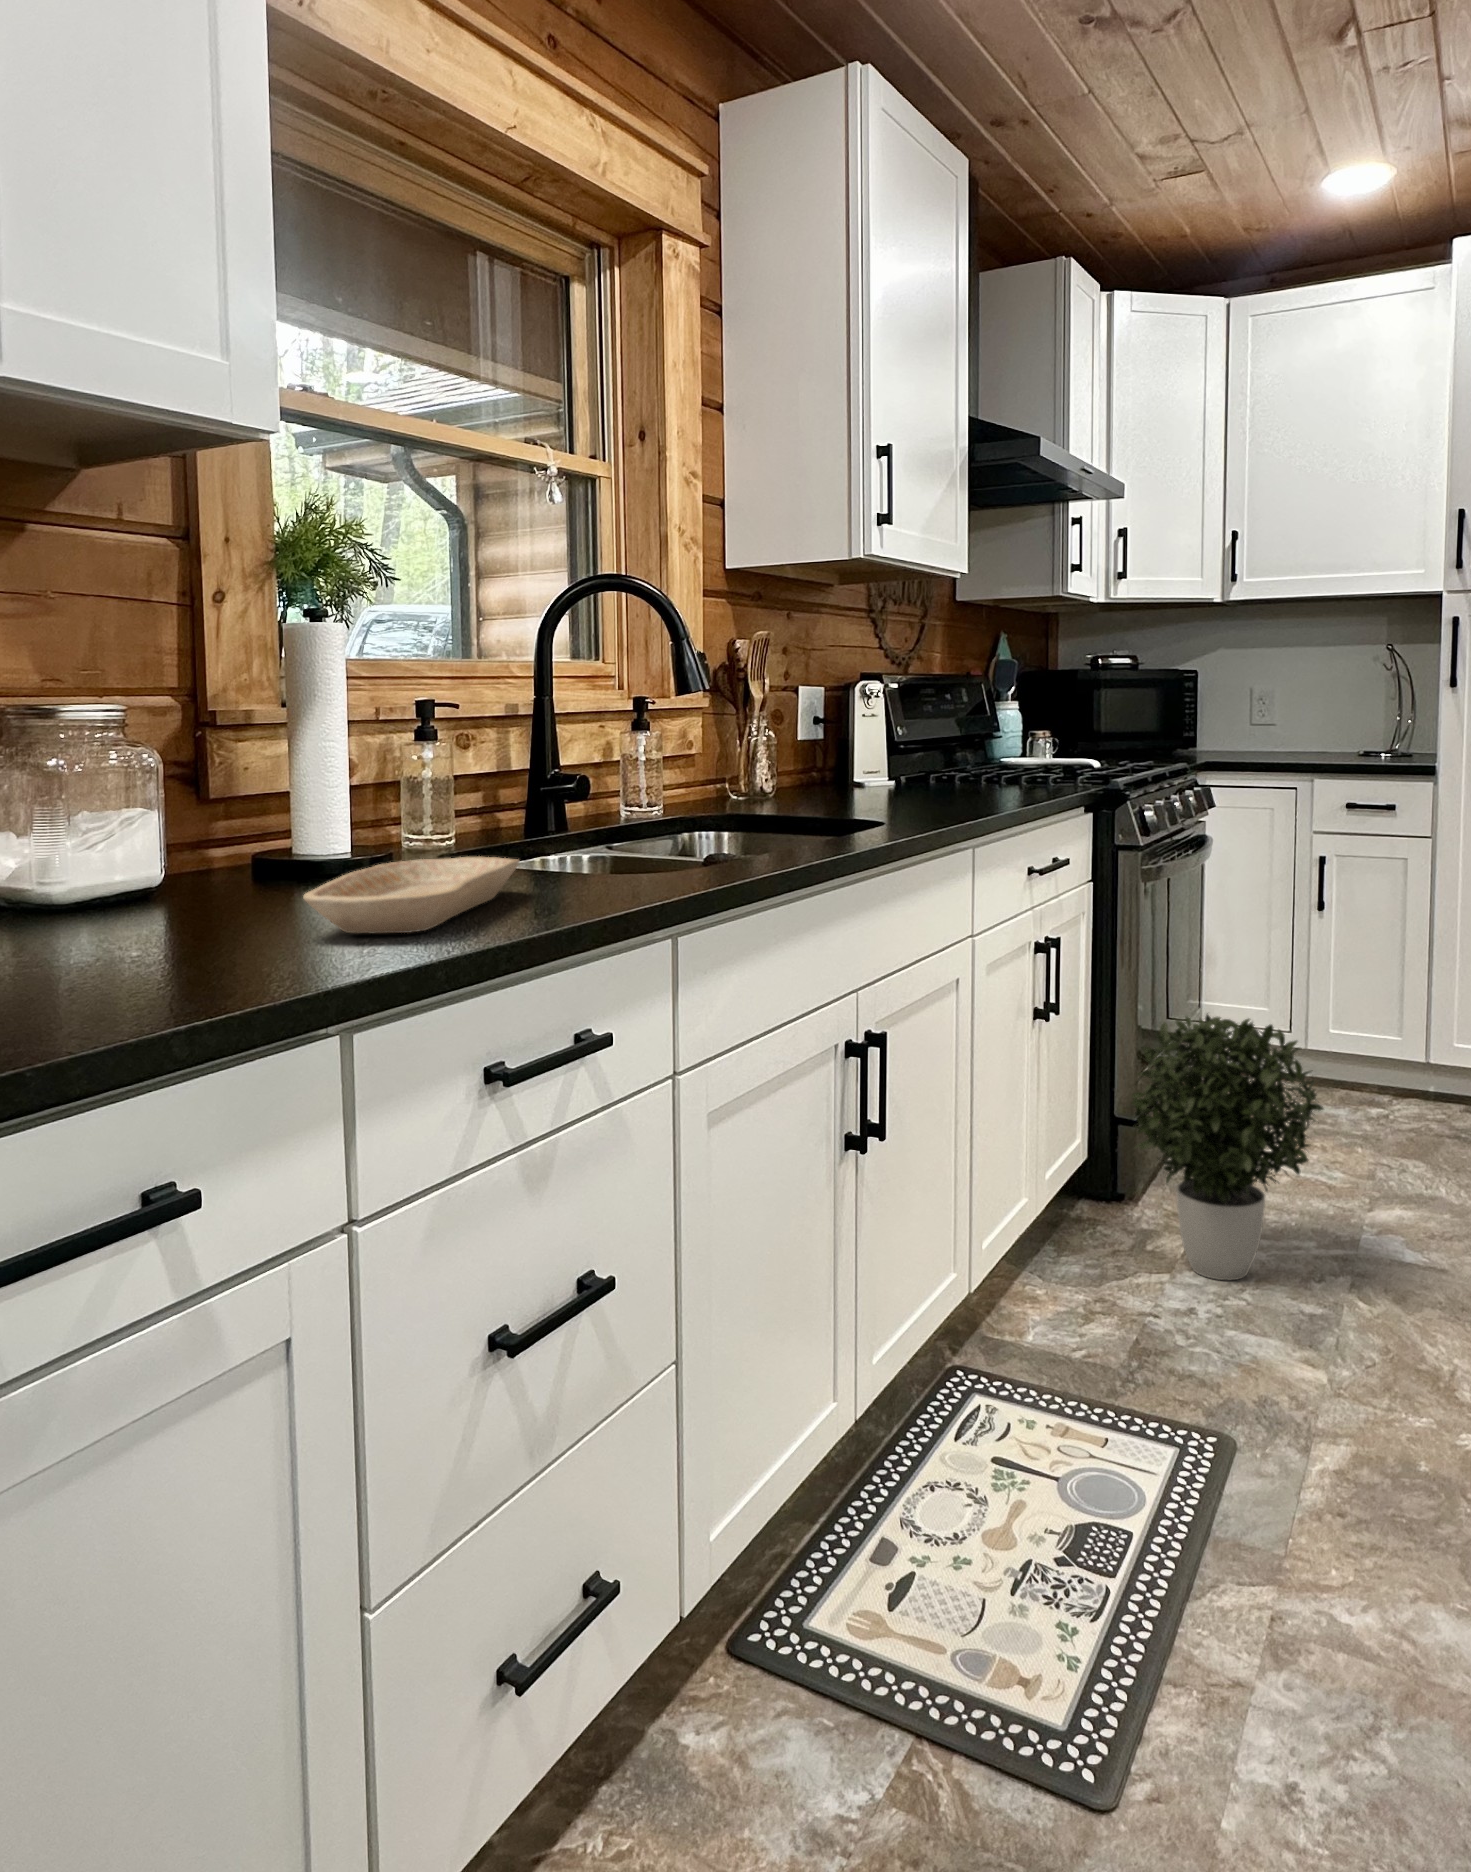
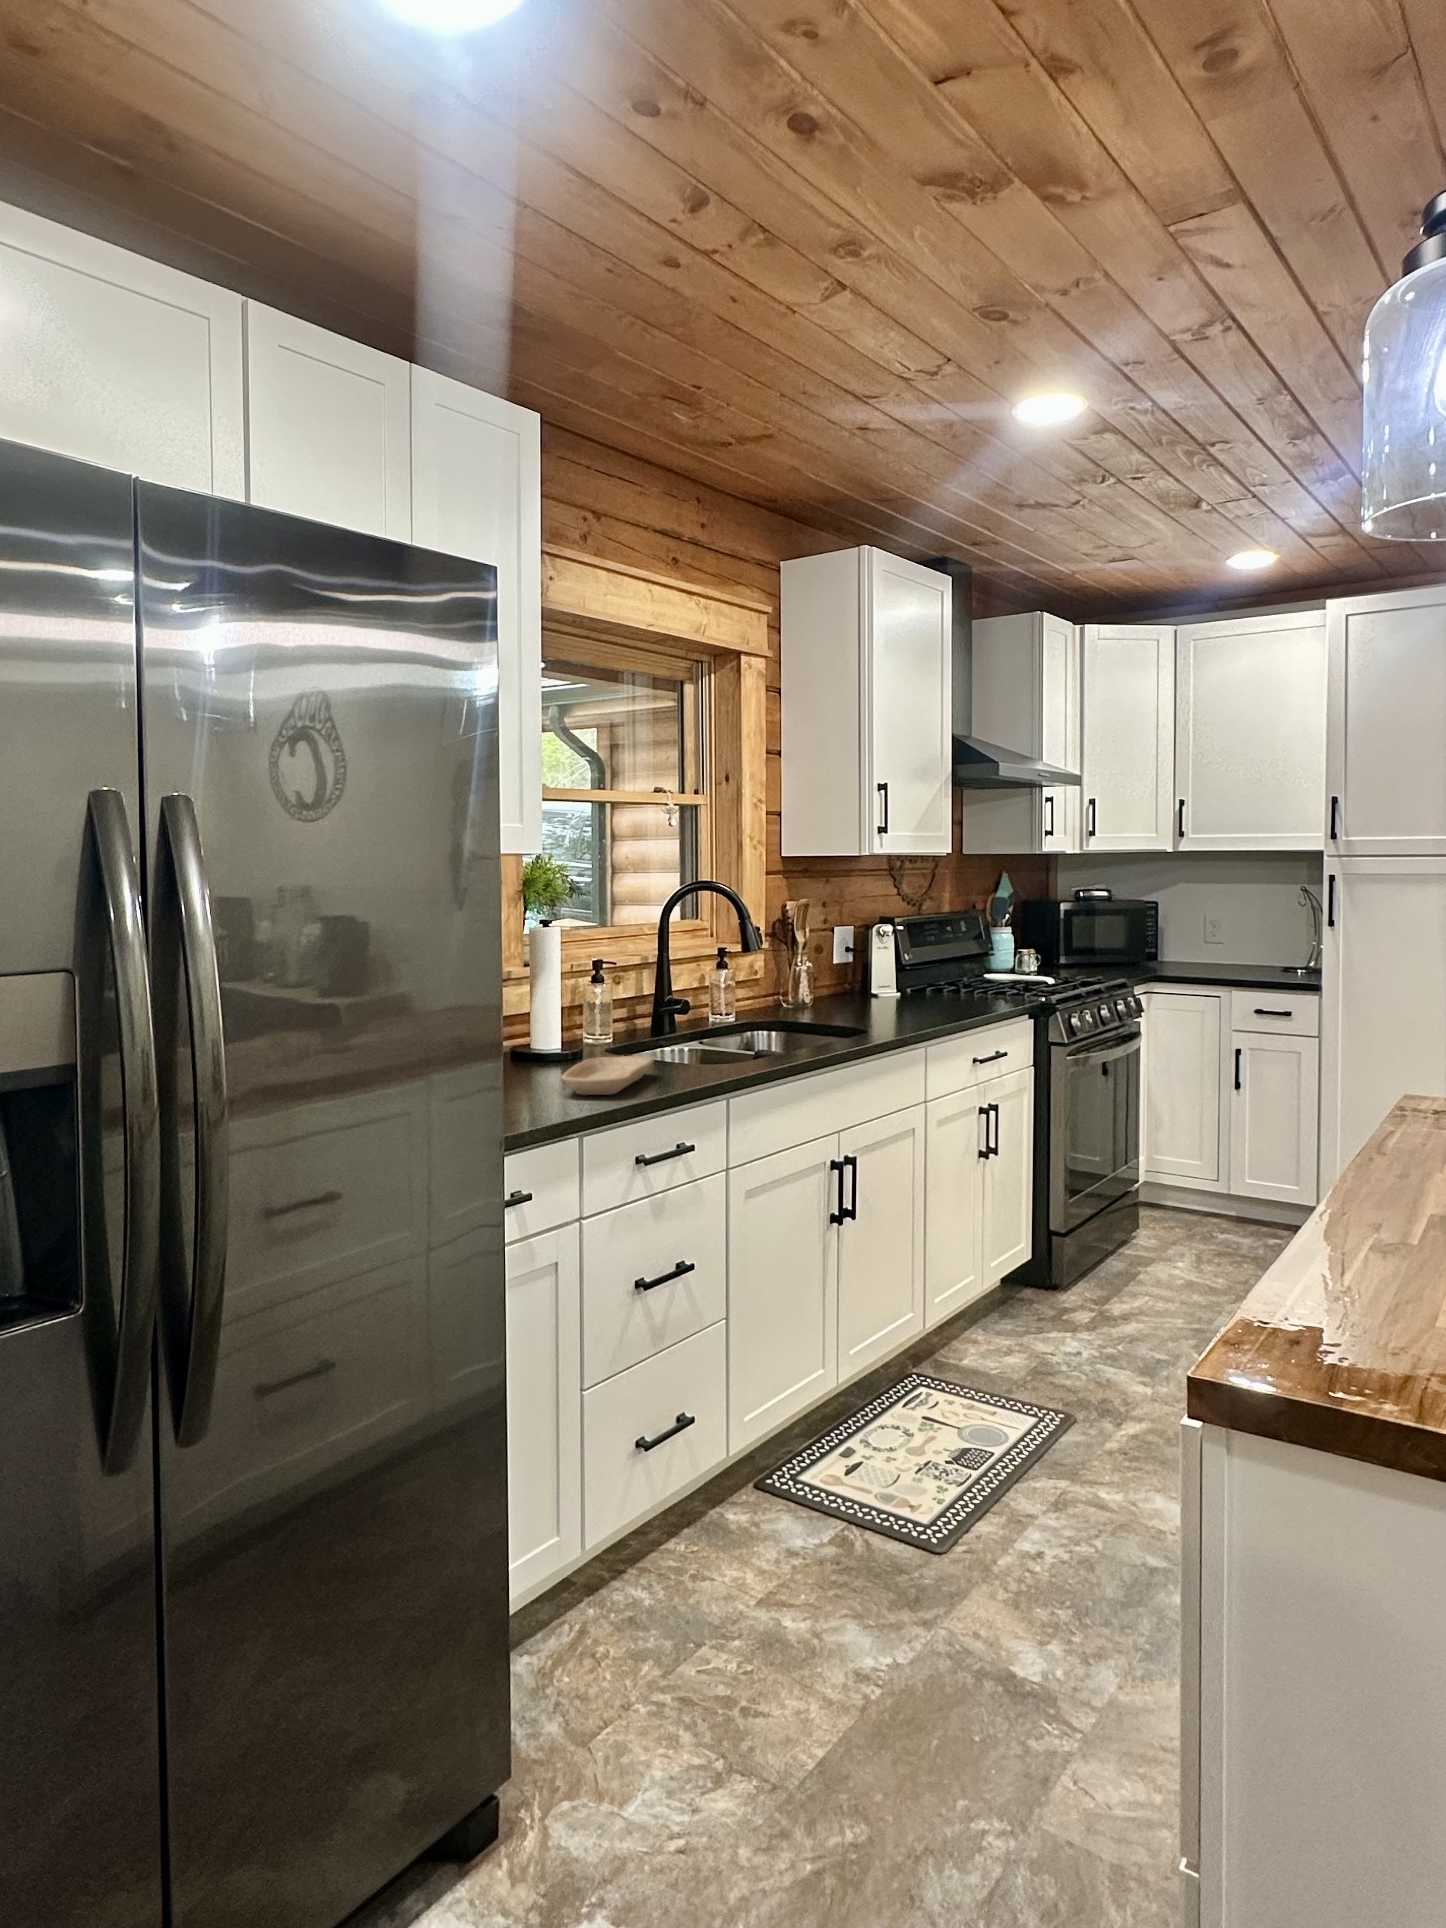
potted plant: present [1132,1013,1323,1280] -> none [1043,1158,1174,1340]

